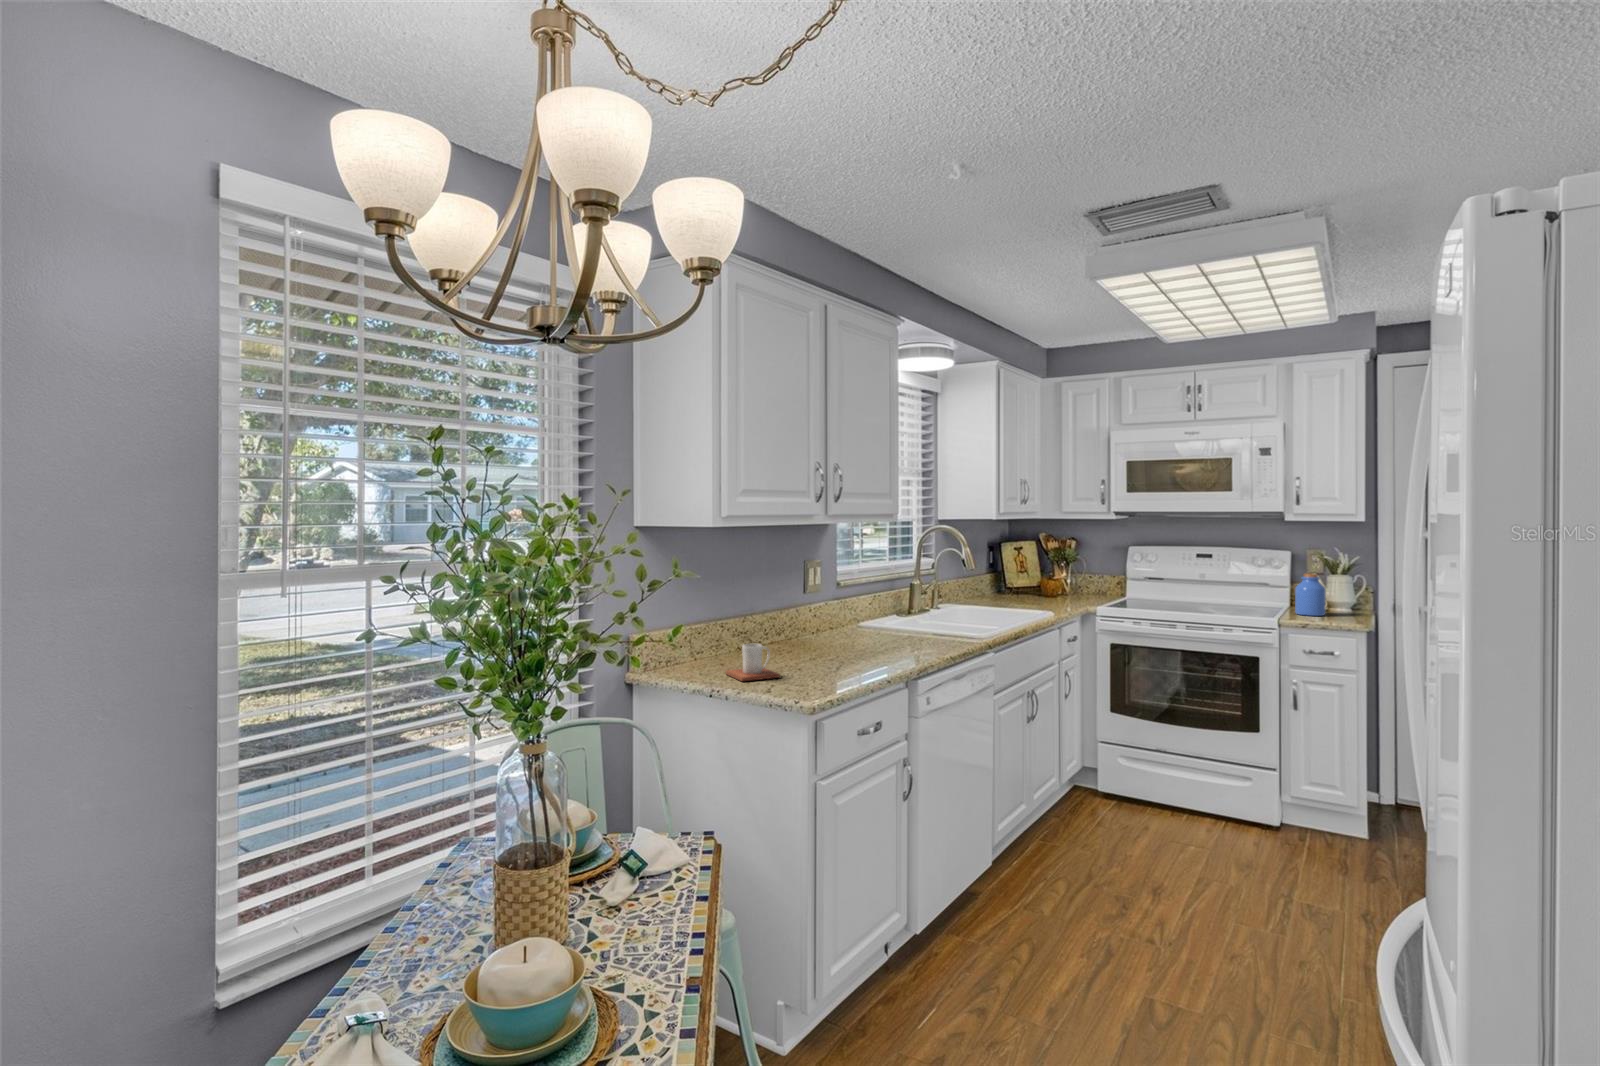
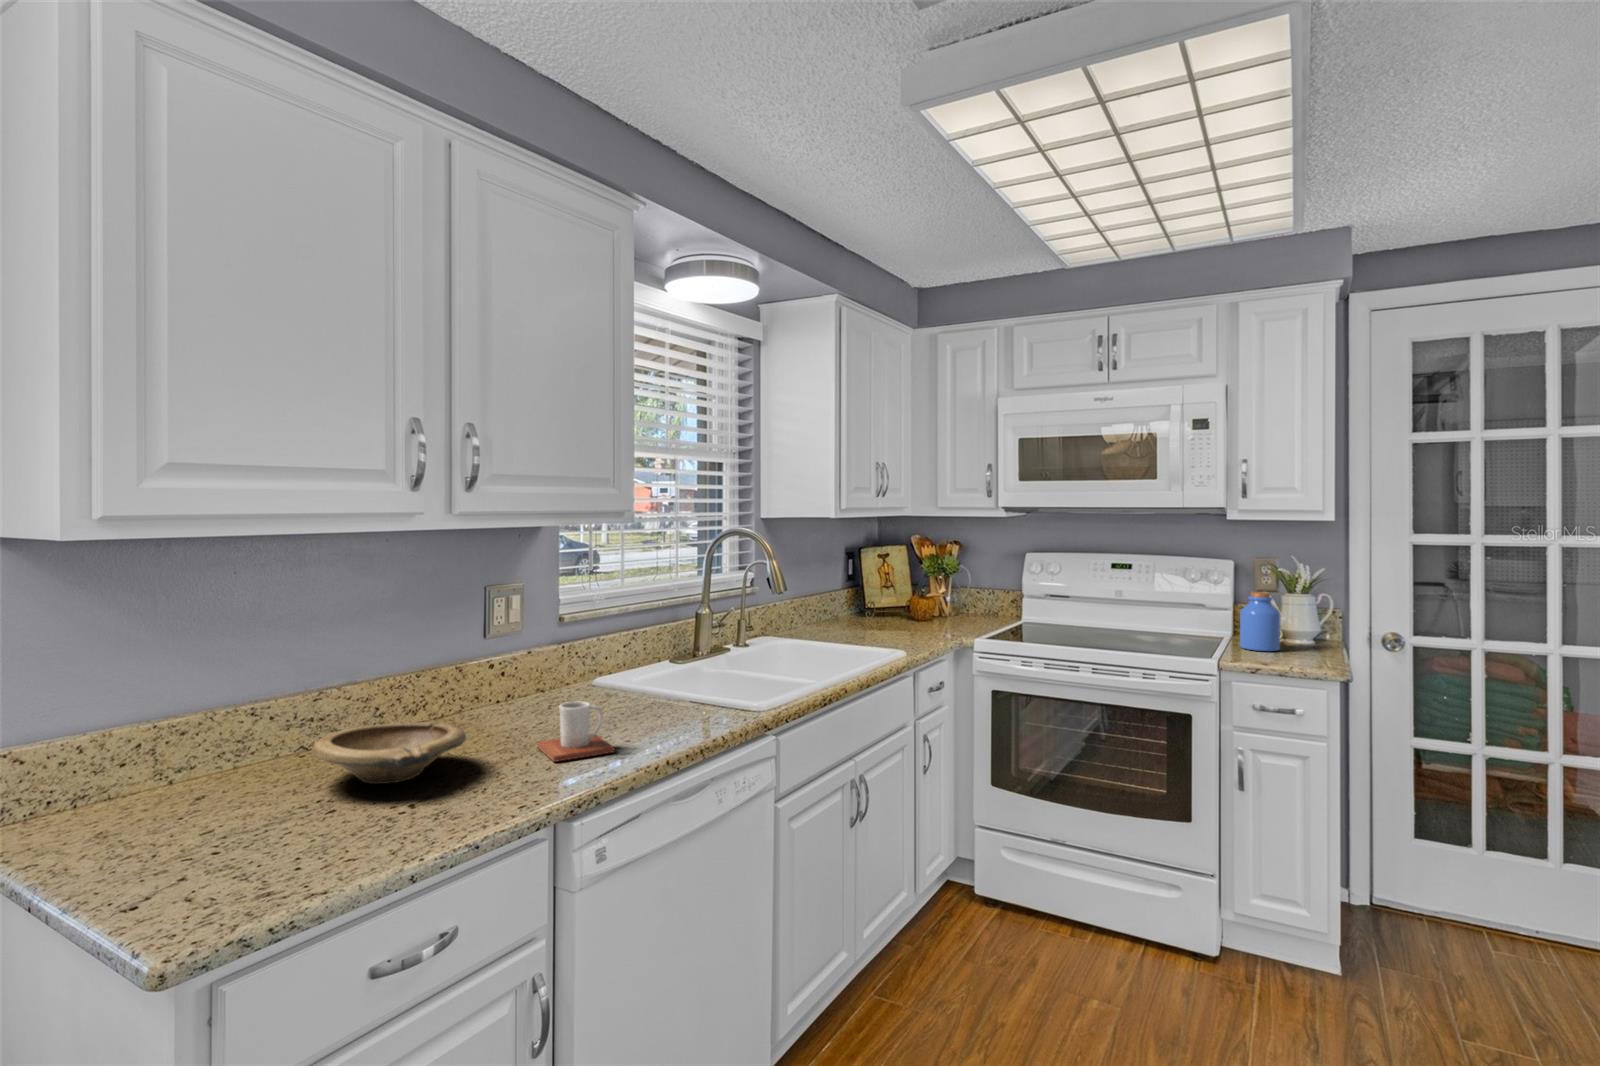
bowl: none [772,633,848,660] -> present [311,722,466,784]
mug: present [726,644,780,681] -> present [537,702,615,762]

